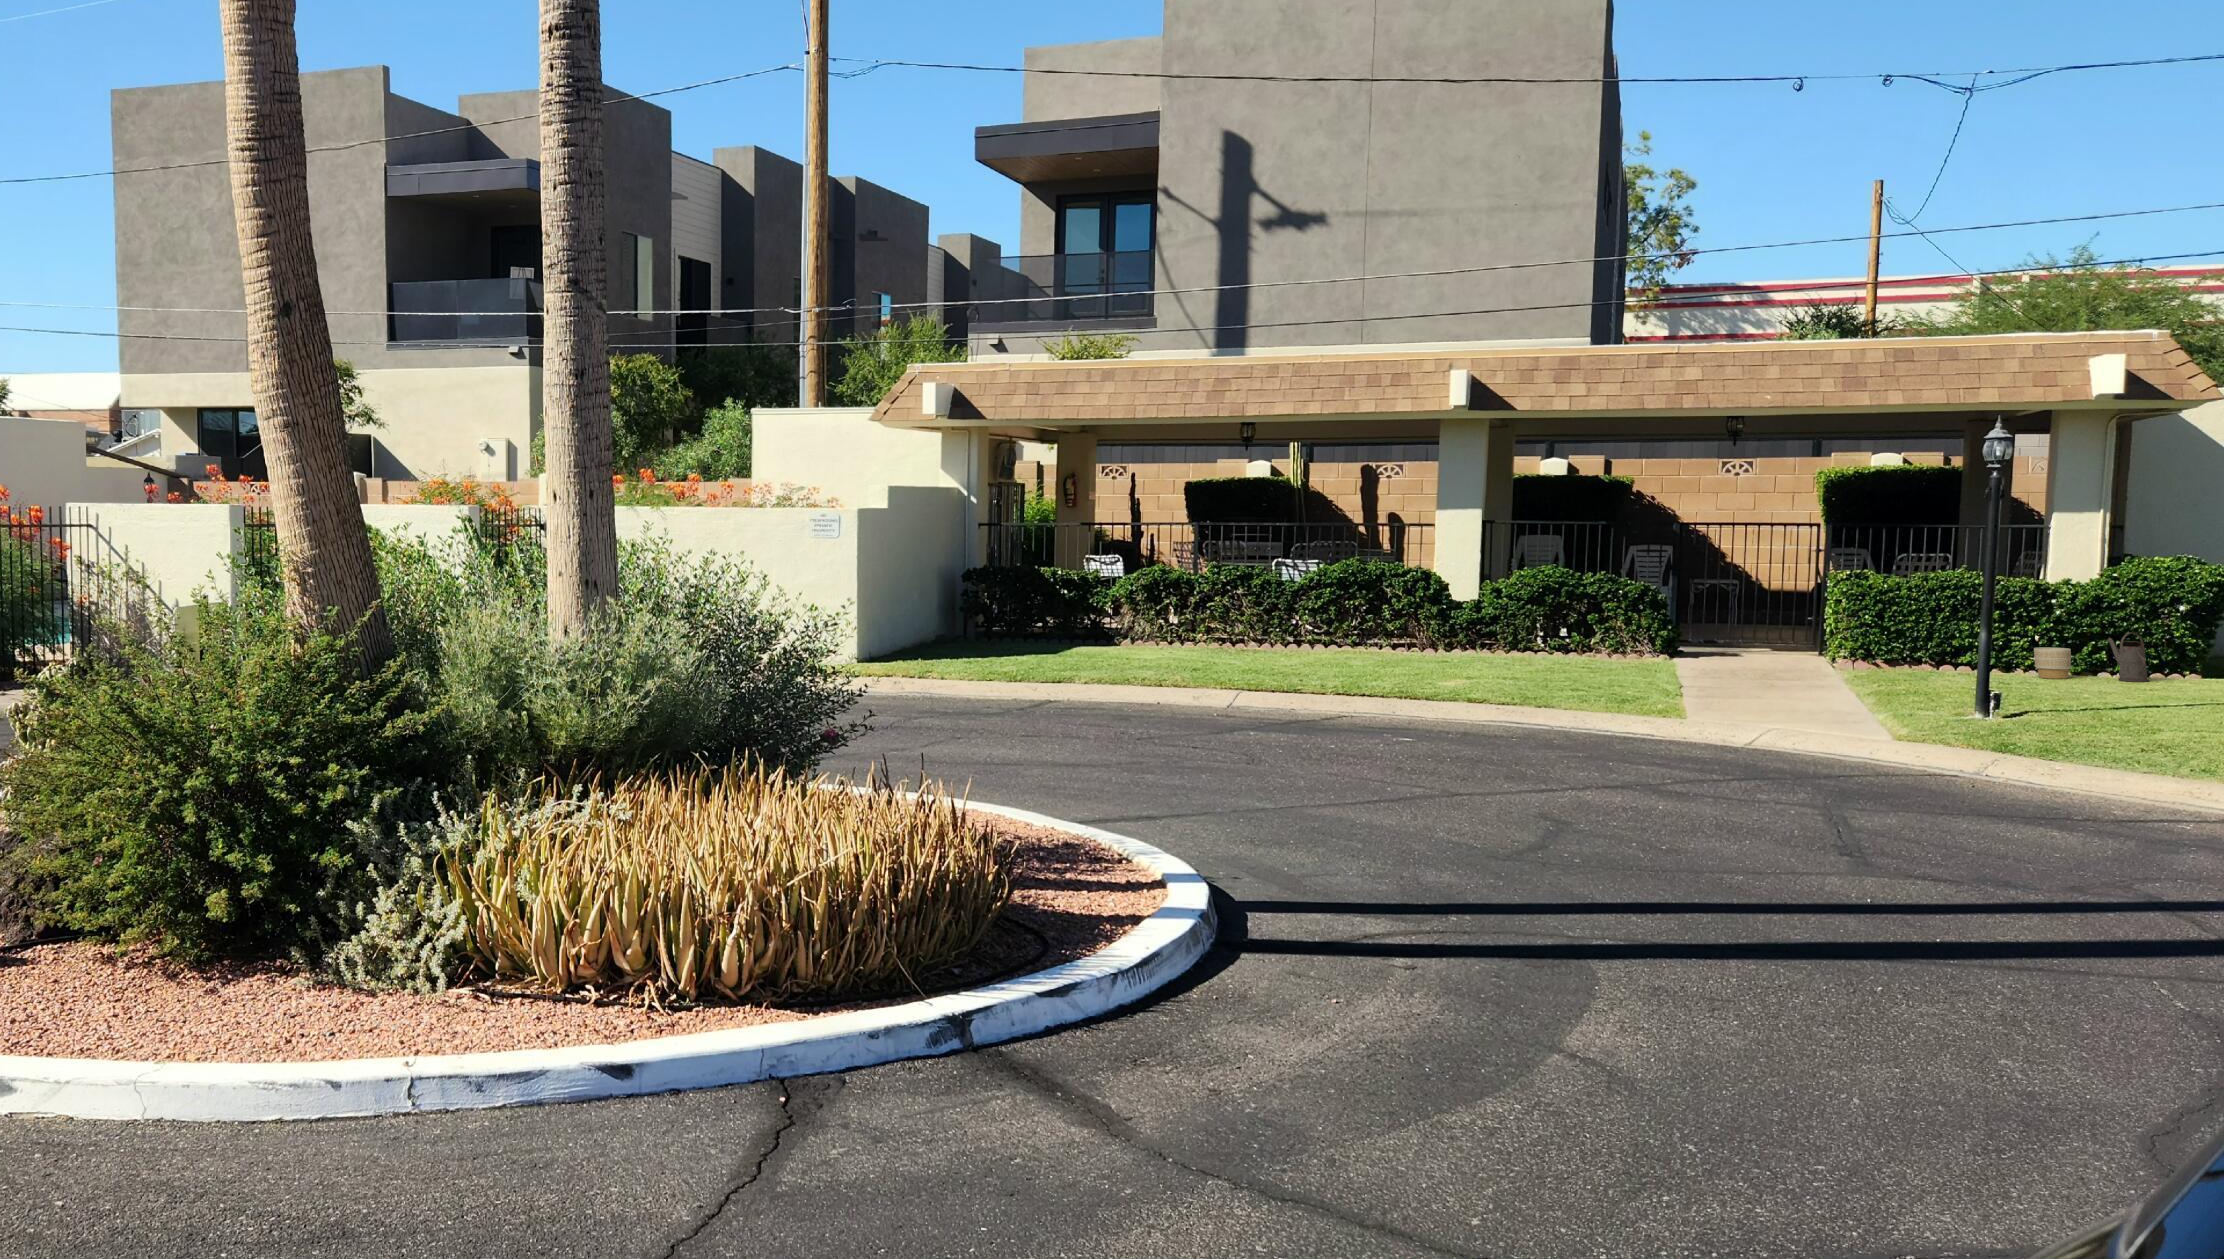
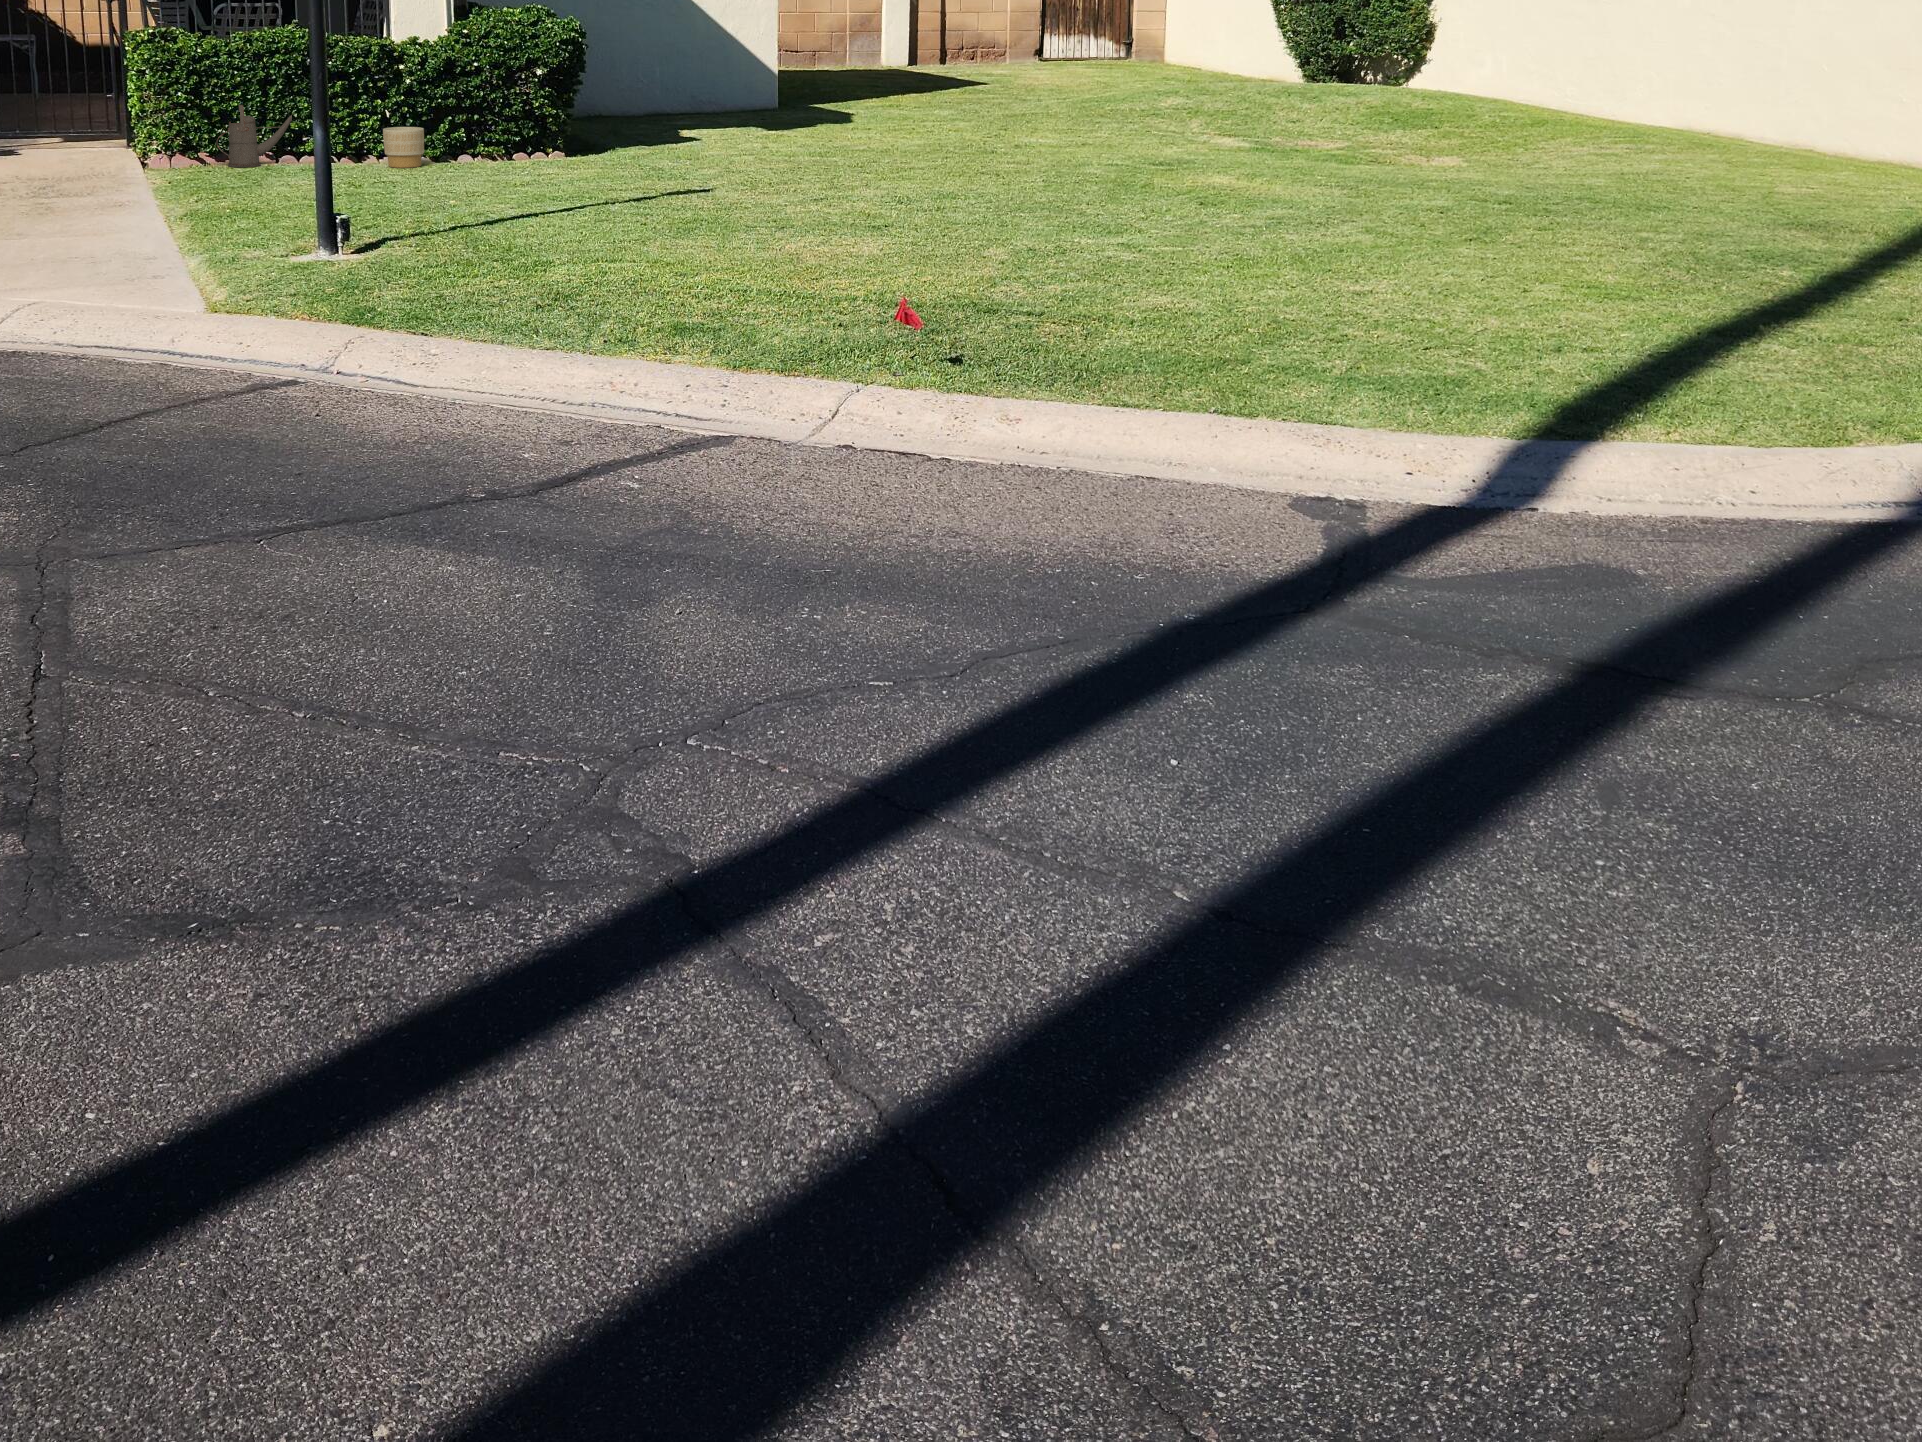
watering can: present [2108,633,2149,682] -> present [216,105,292,167]

